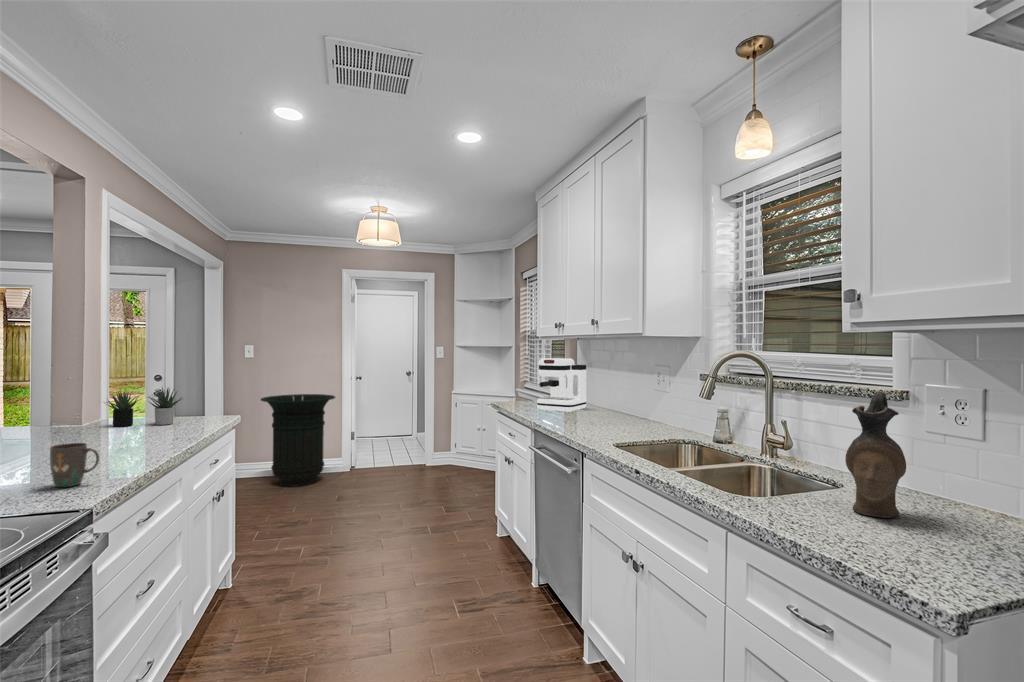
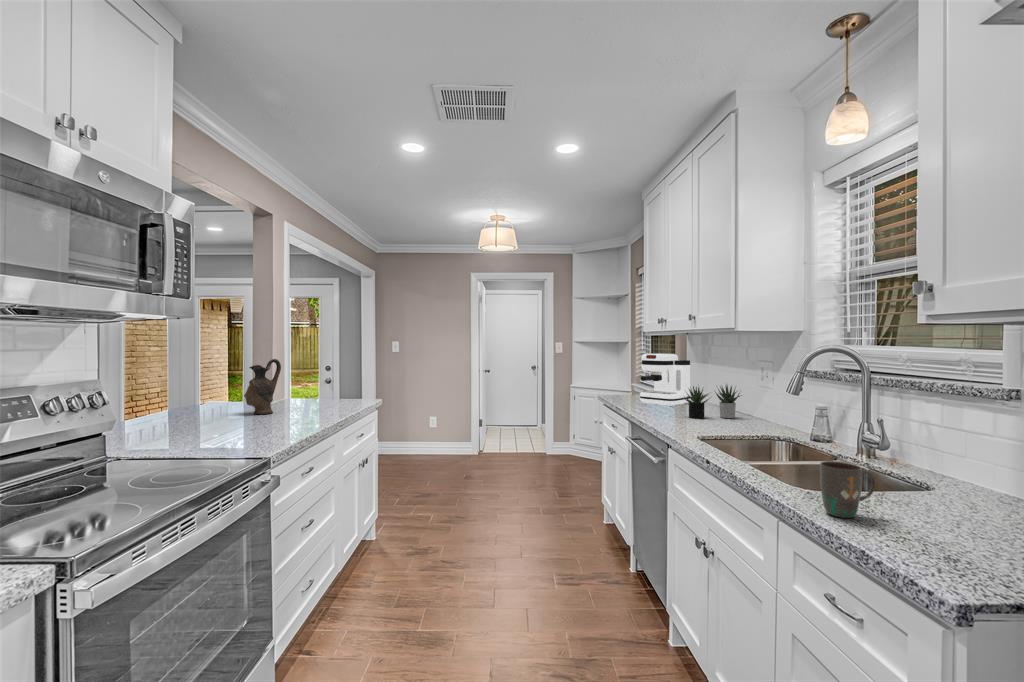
succulent plant: present [107,388,182,427] -> present [683,386,740,419]
ceramic pitcher: present [845,391,906,518] -> present [244,359,281,414]
trash can: present [261,394,335,487] -> none [406,384,467,463]
mug: present [50,443,99,487] -> present [820,461,875,518]

